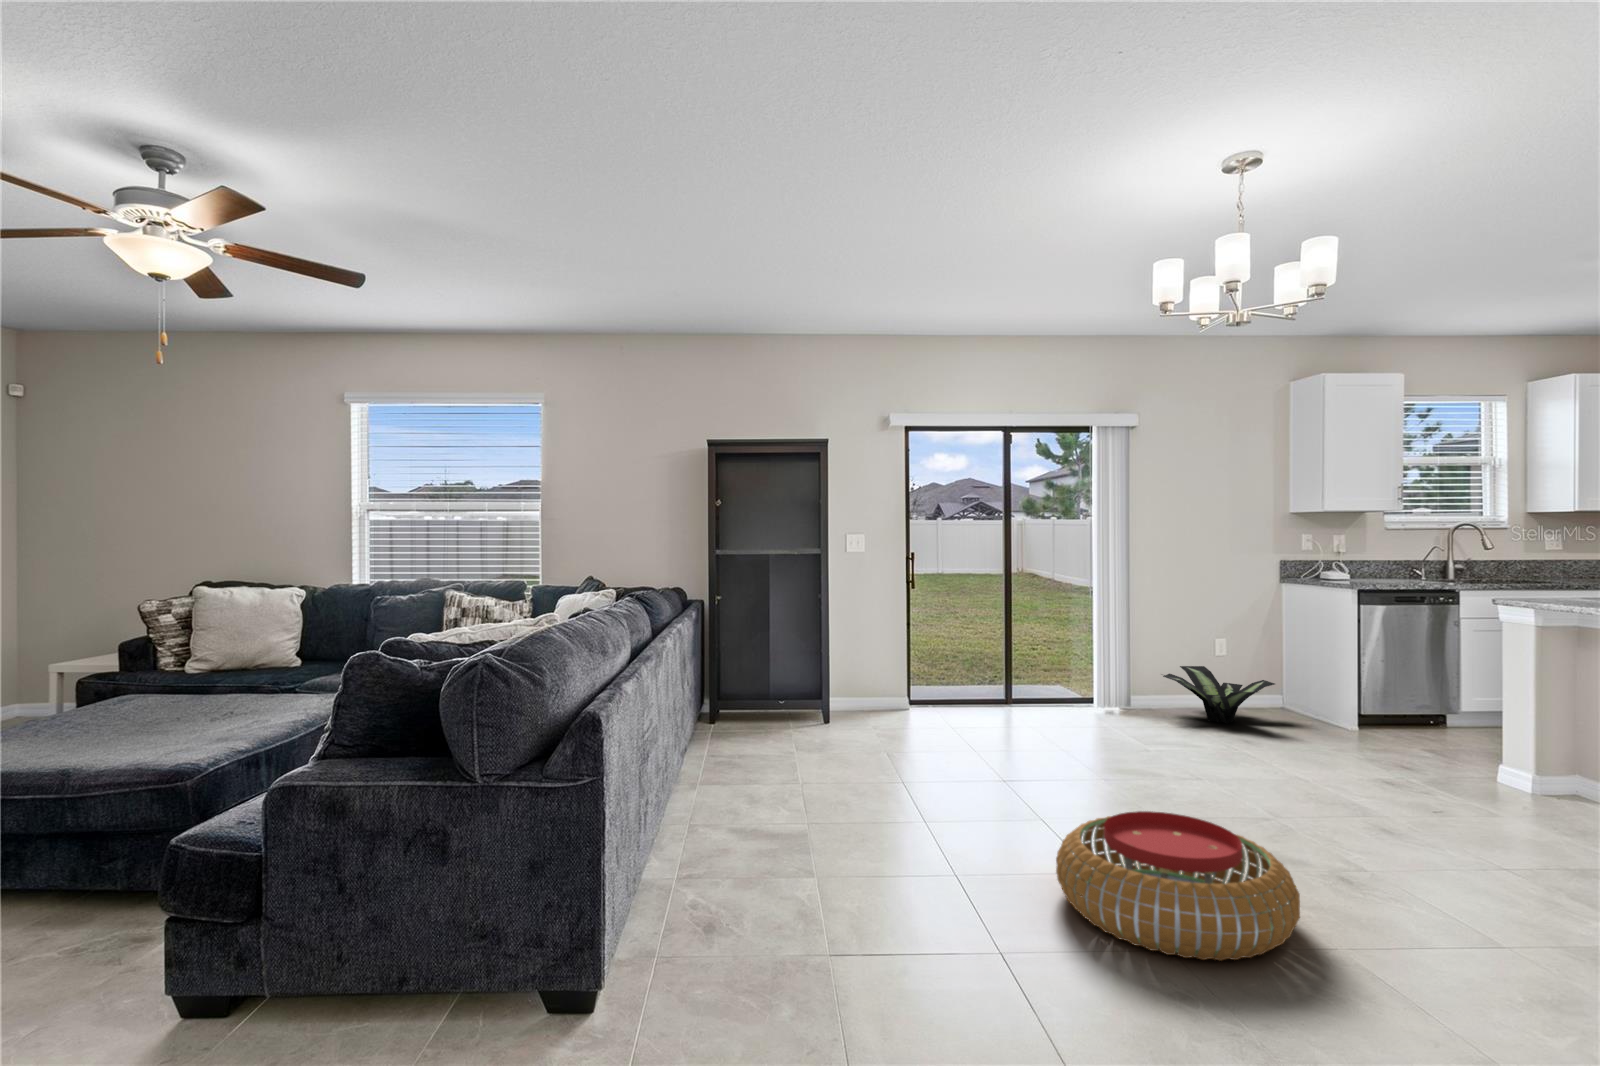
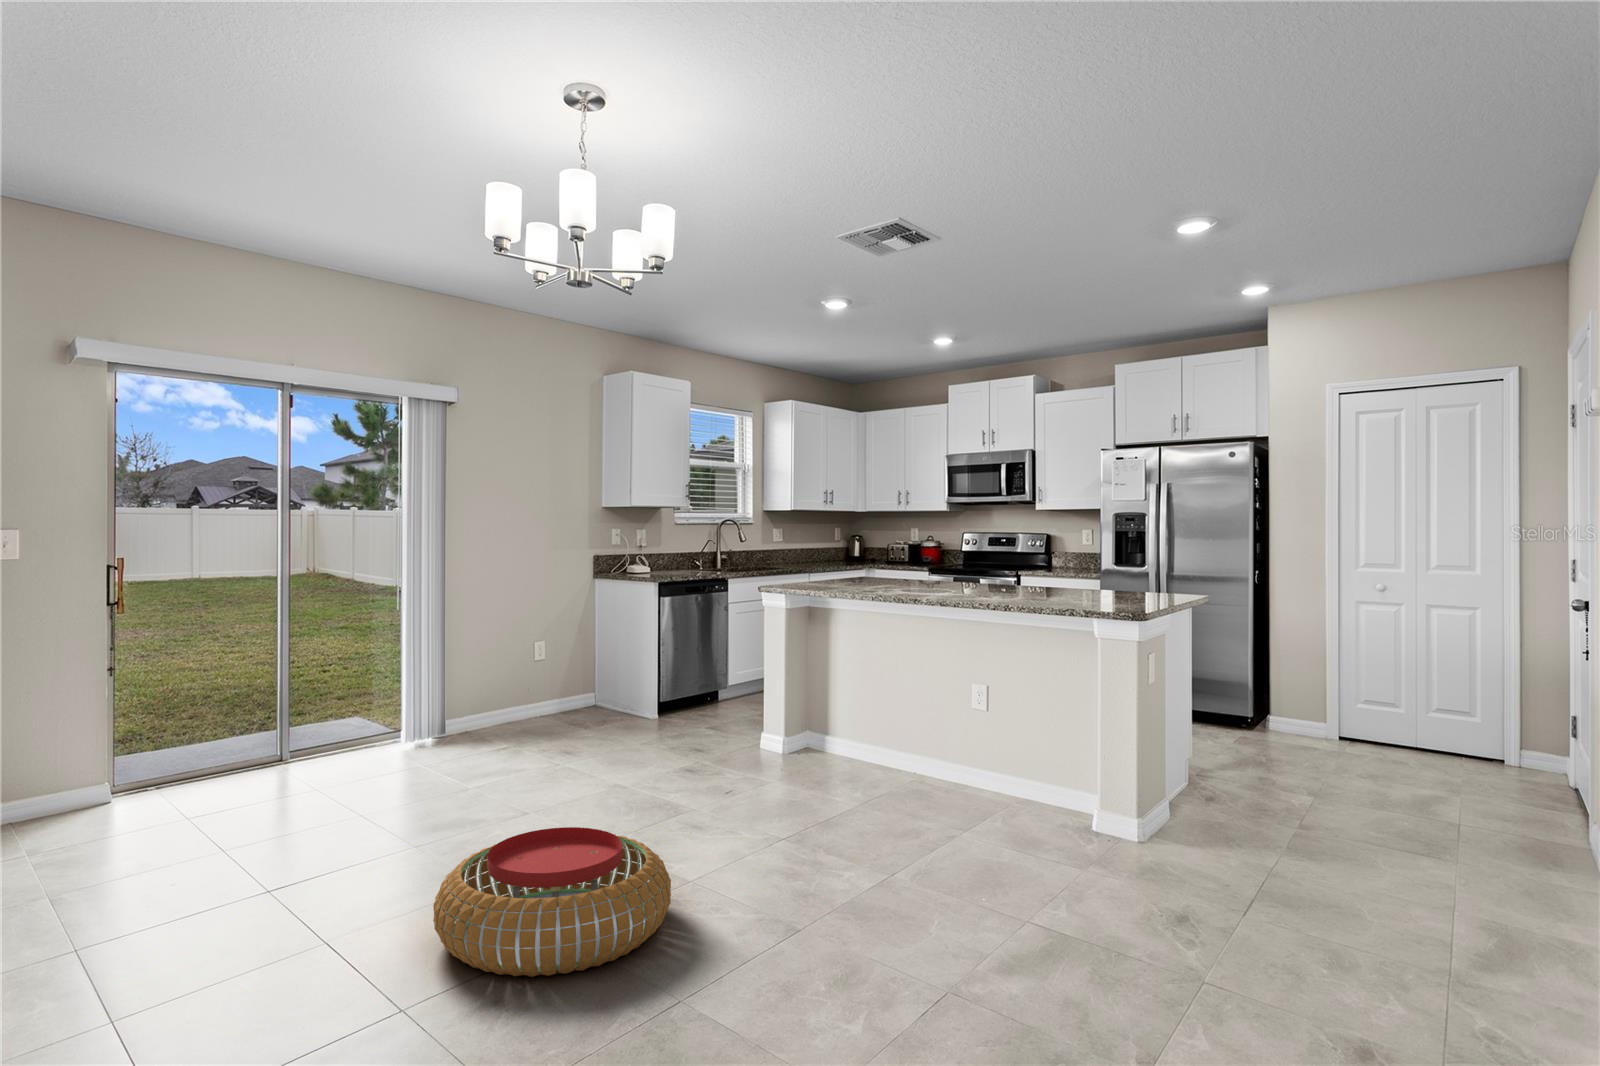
potted plant: present [1163,666,1275,724] -> none [481,670,592,728]

